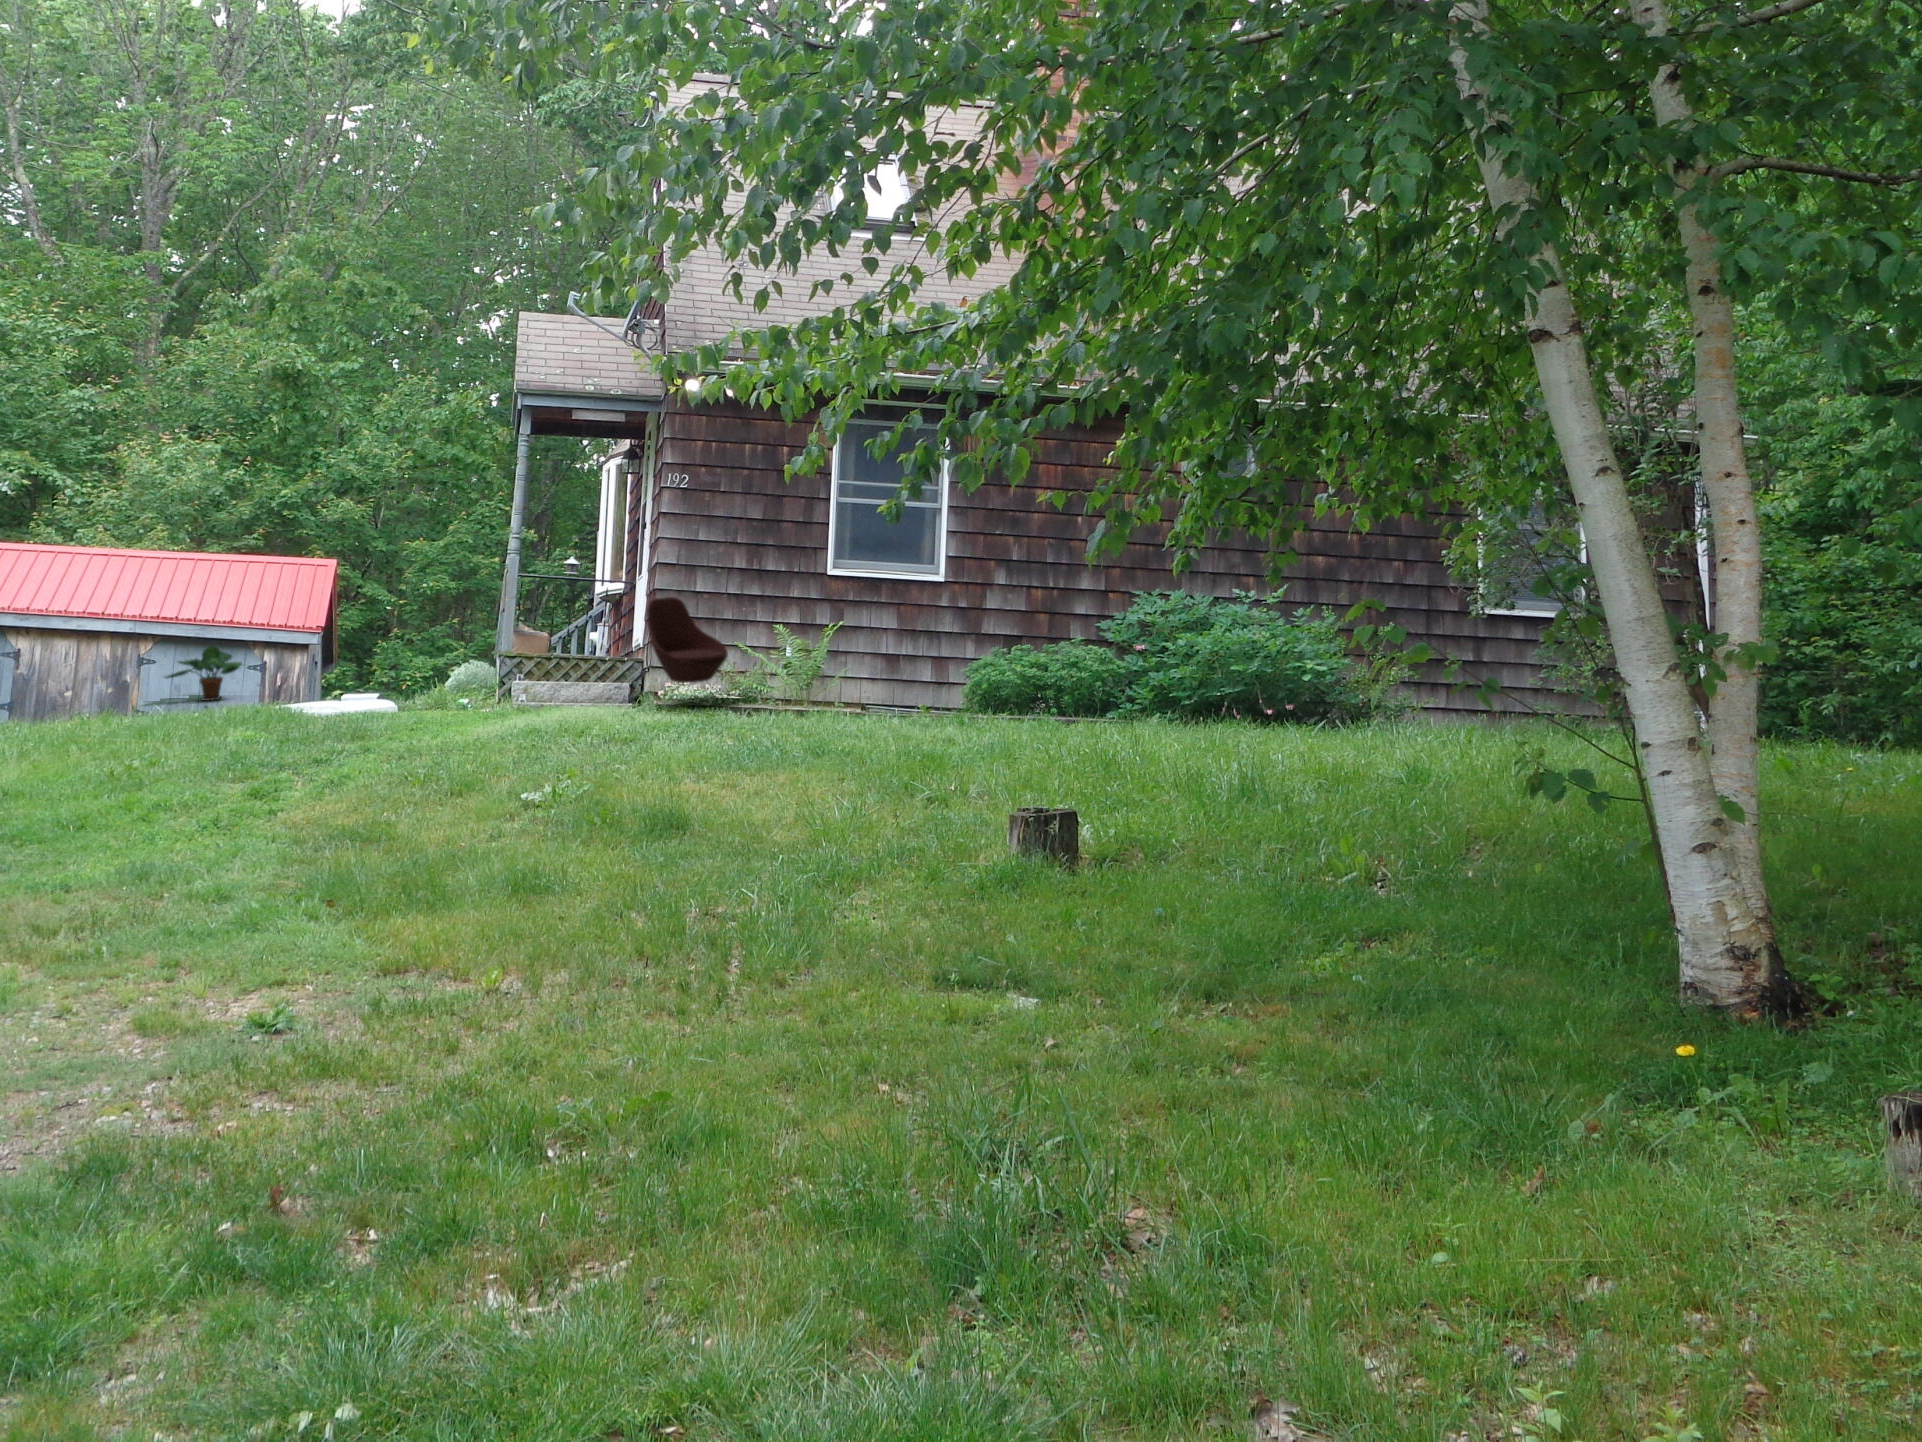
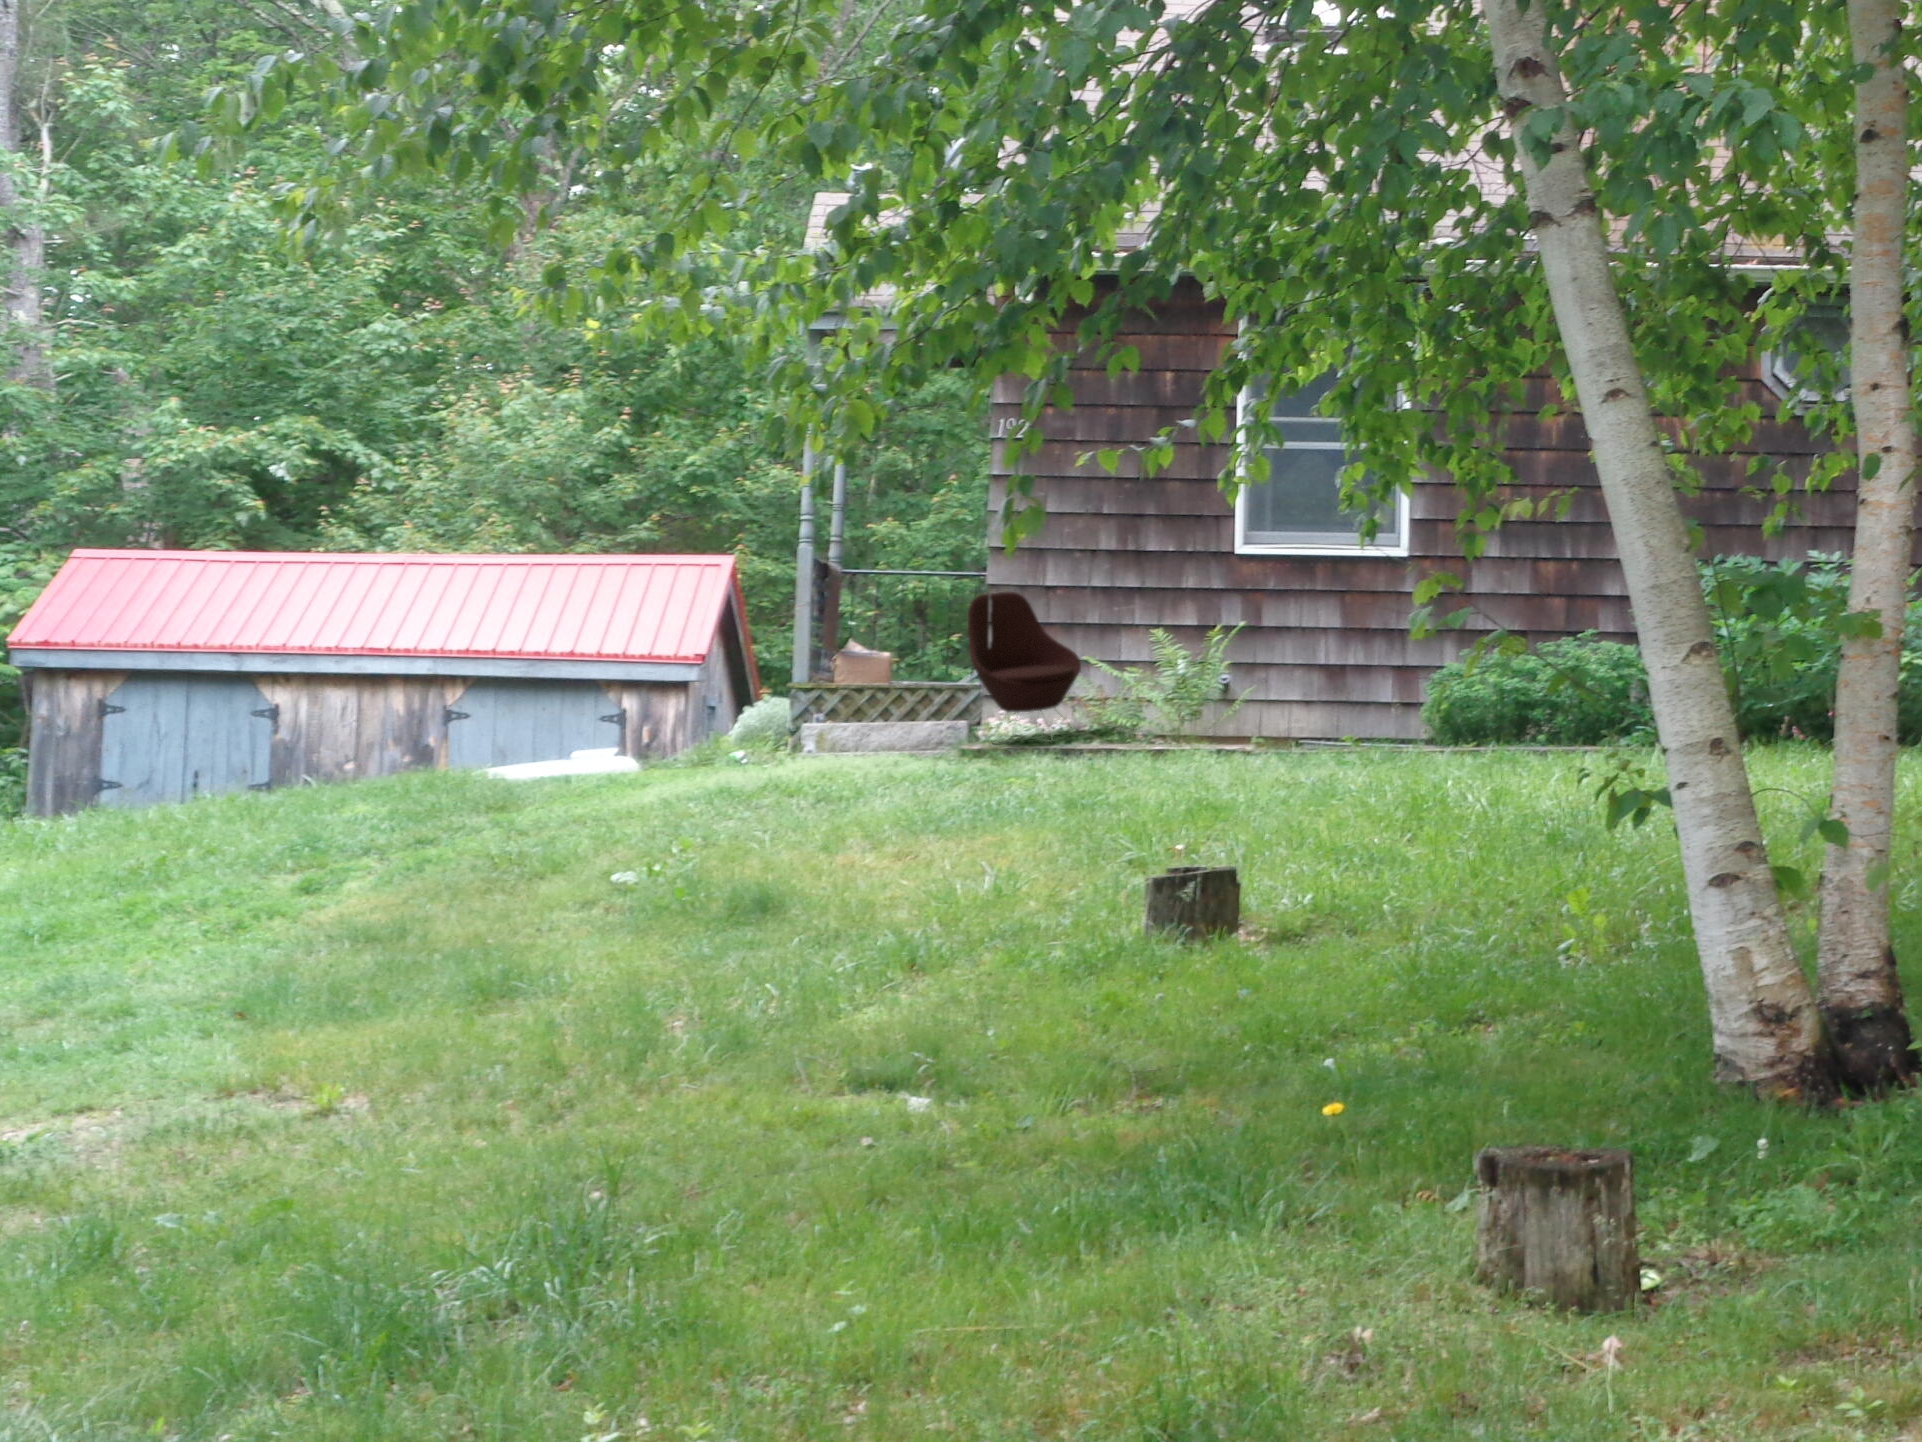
potted plant: present [166,645,242,701] -> none [357,677,471,753]

